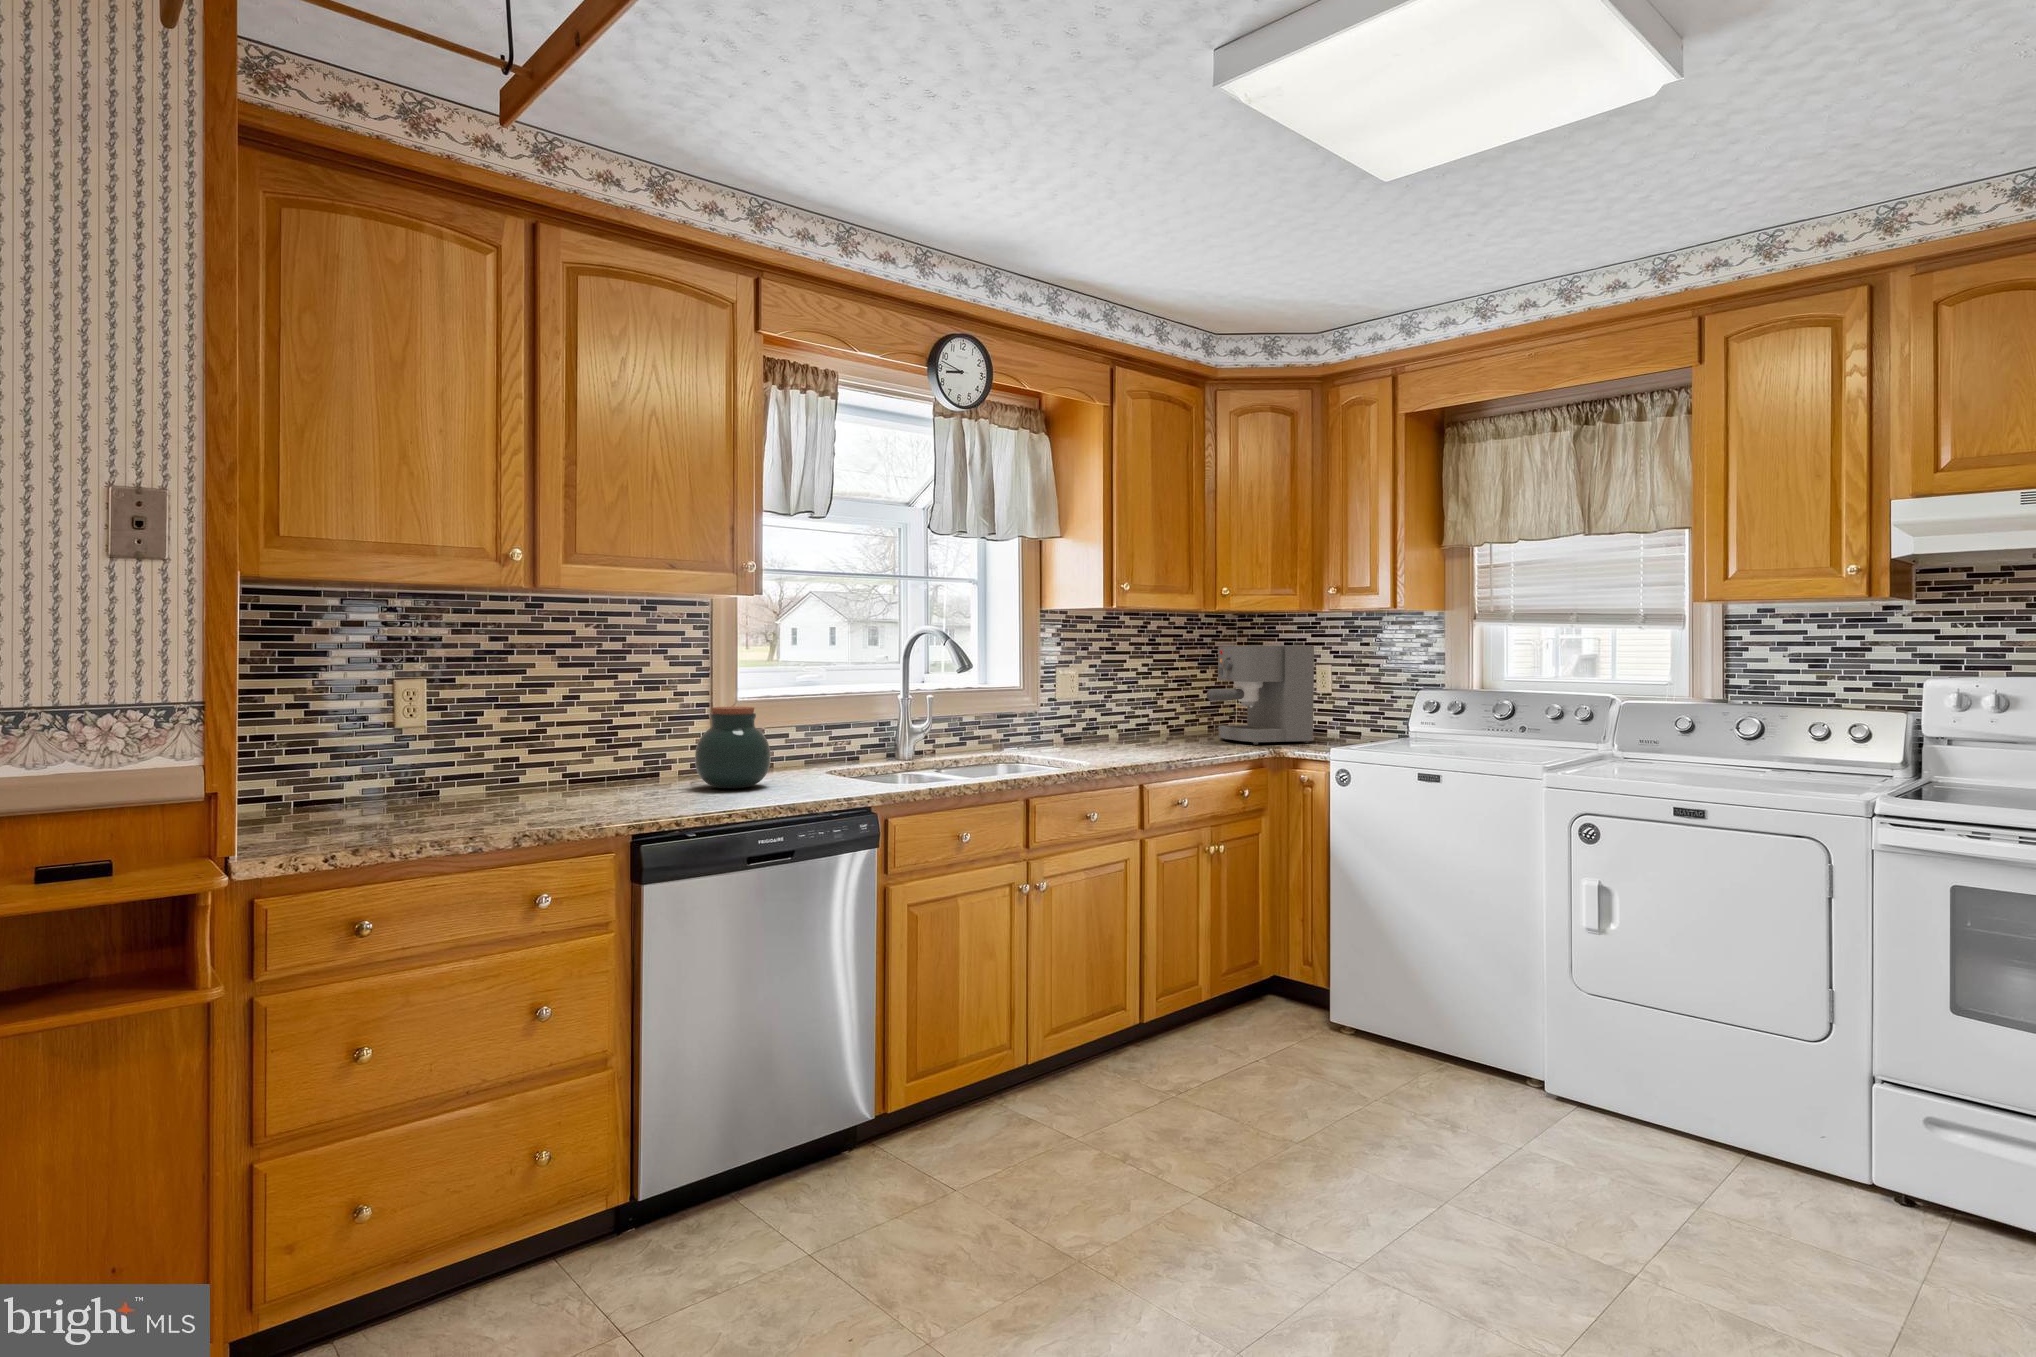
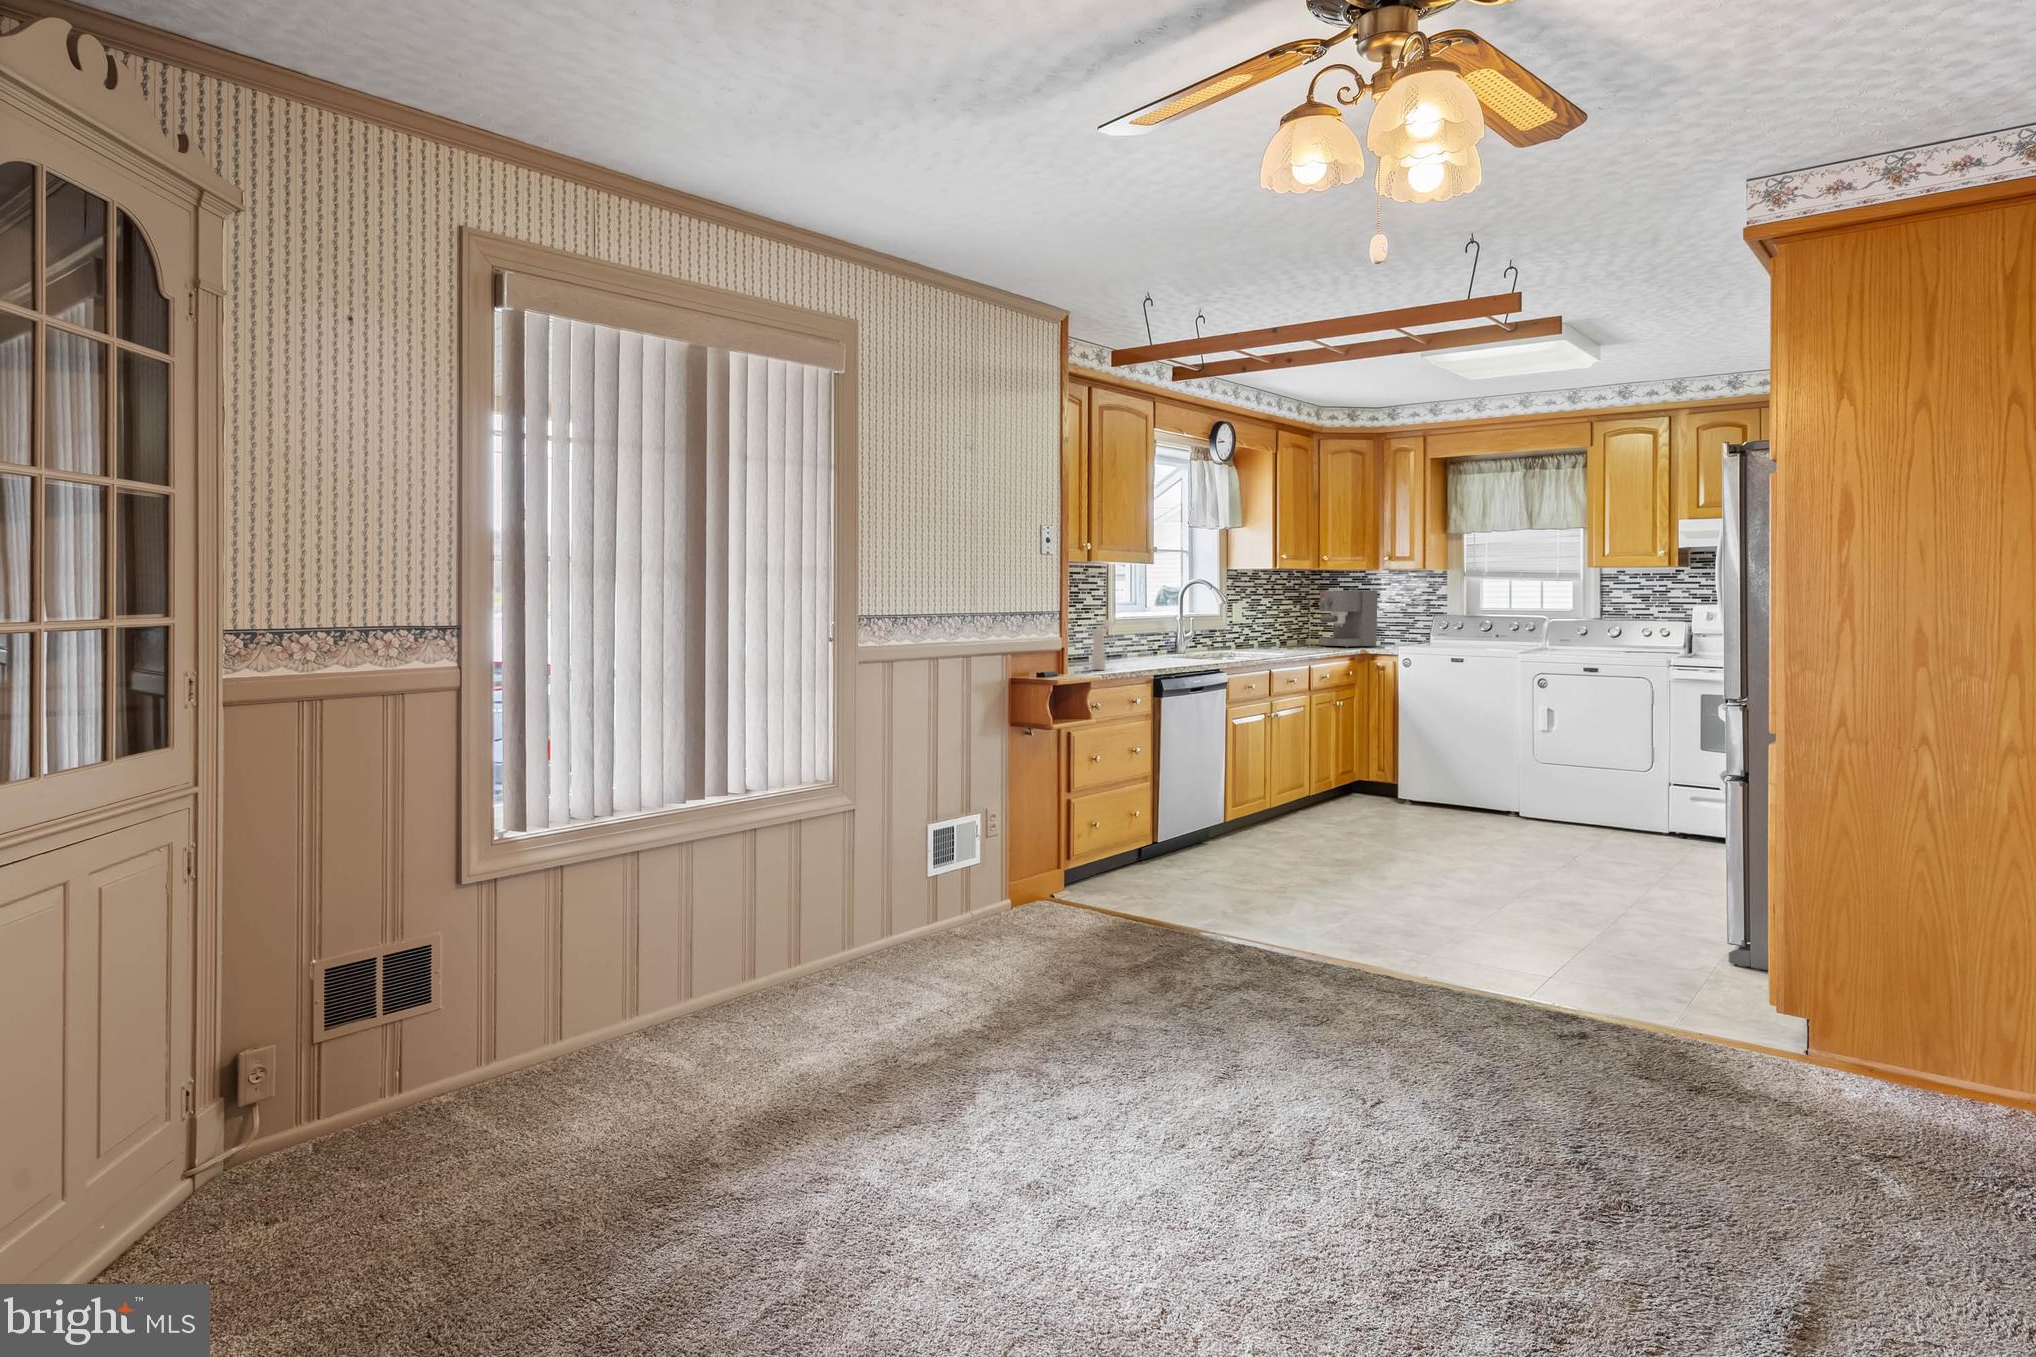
jar: present [695,707,770,789] -> none [1124,621,1161,661]
pepper mill: none [467,713,546,828] -> present [1092,620,1111,670]

